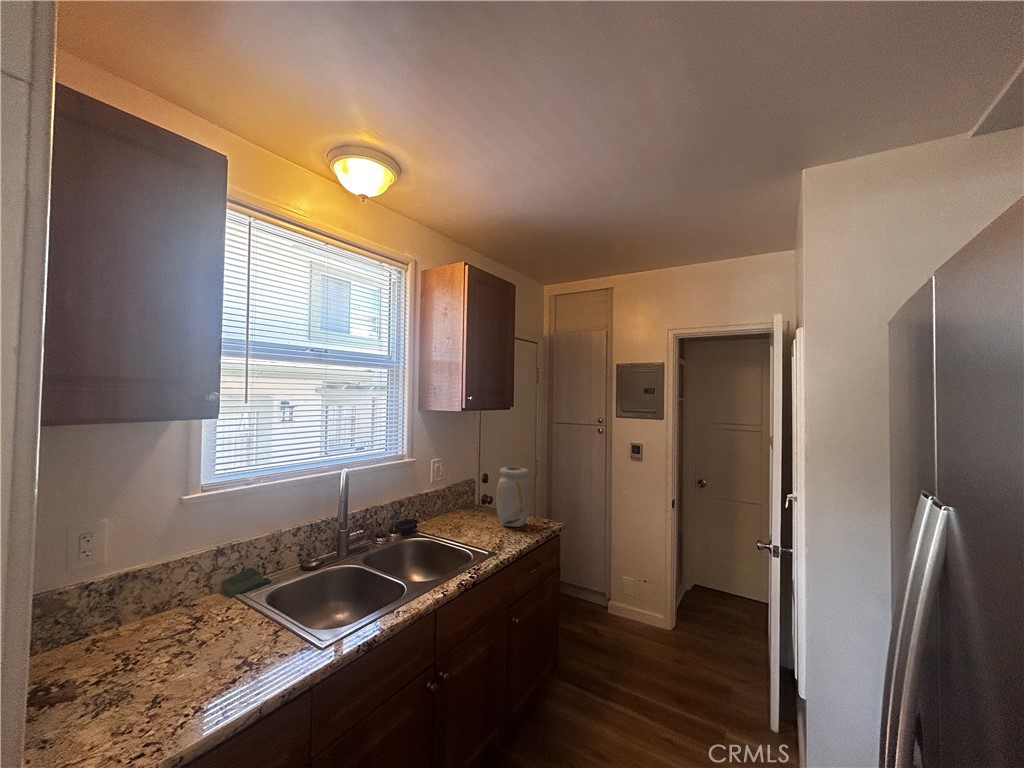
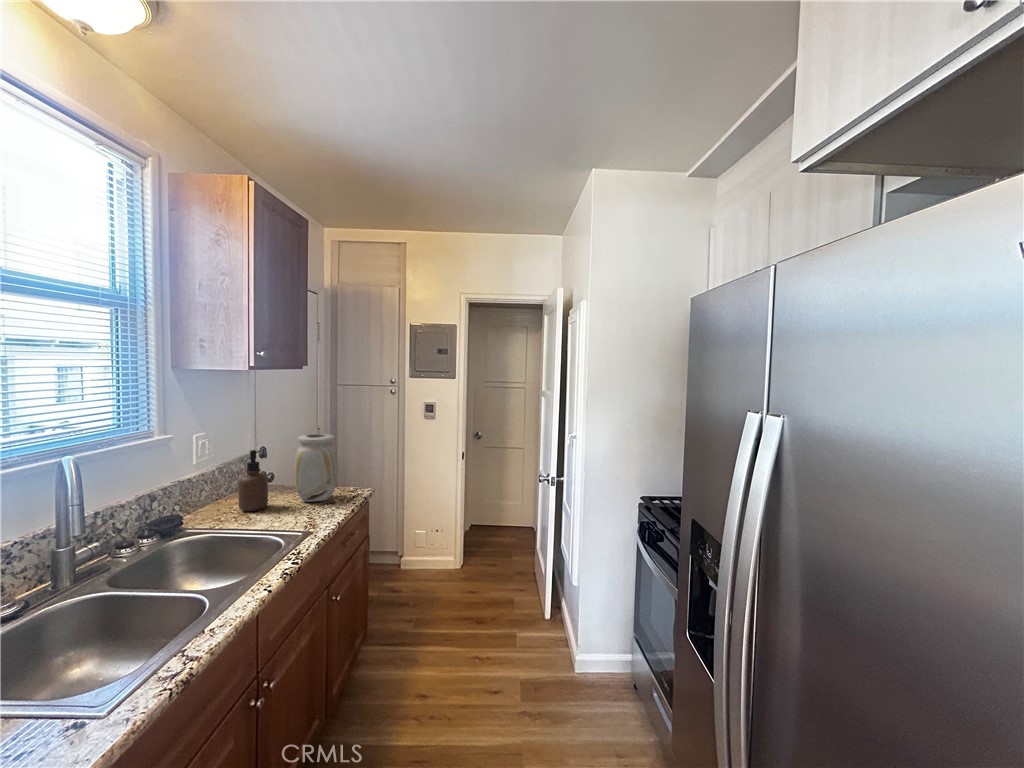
soap dispenser: none [456,476,477,526] -> present [238,450,268,511]

